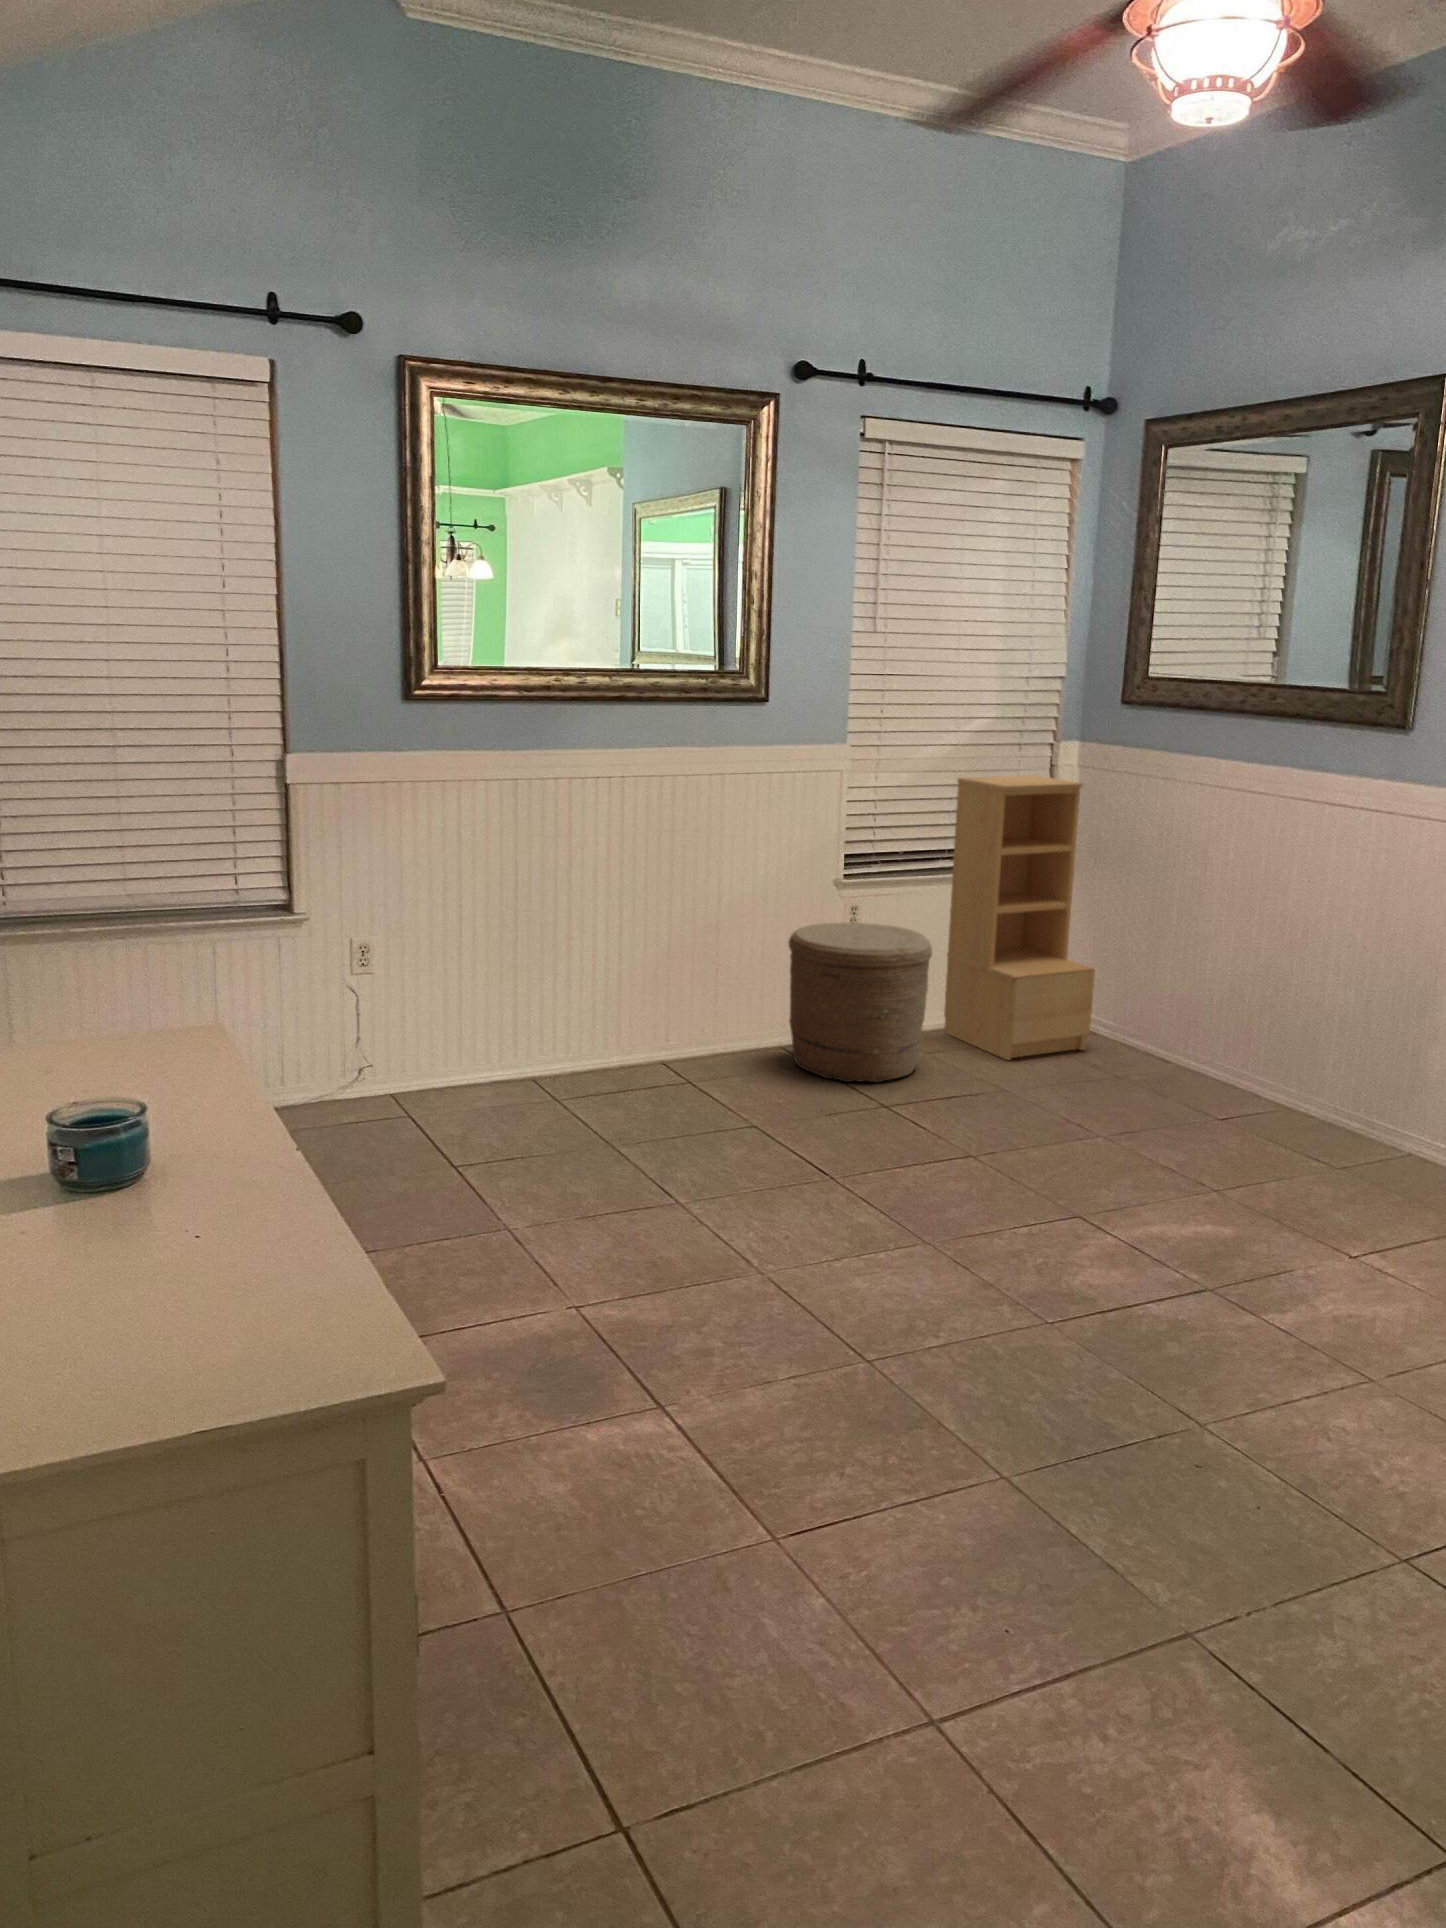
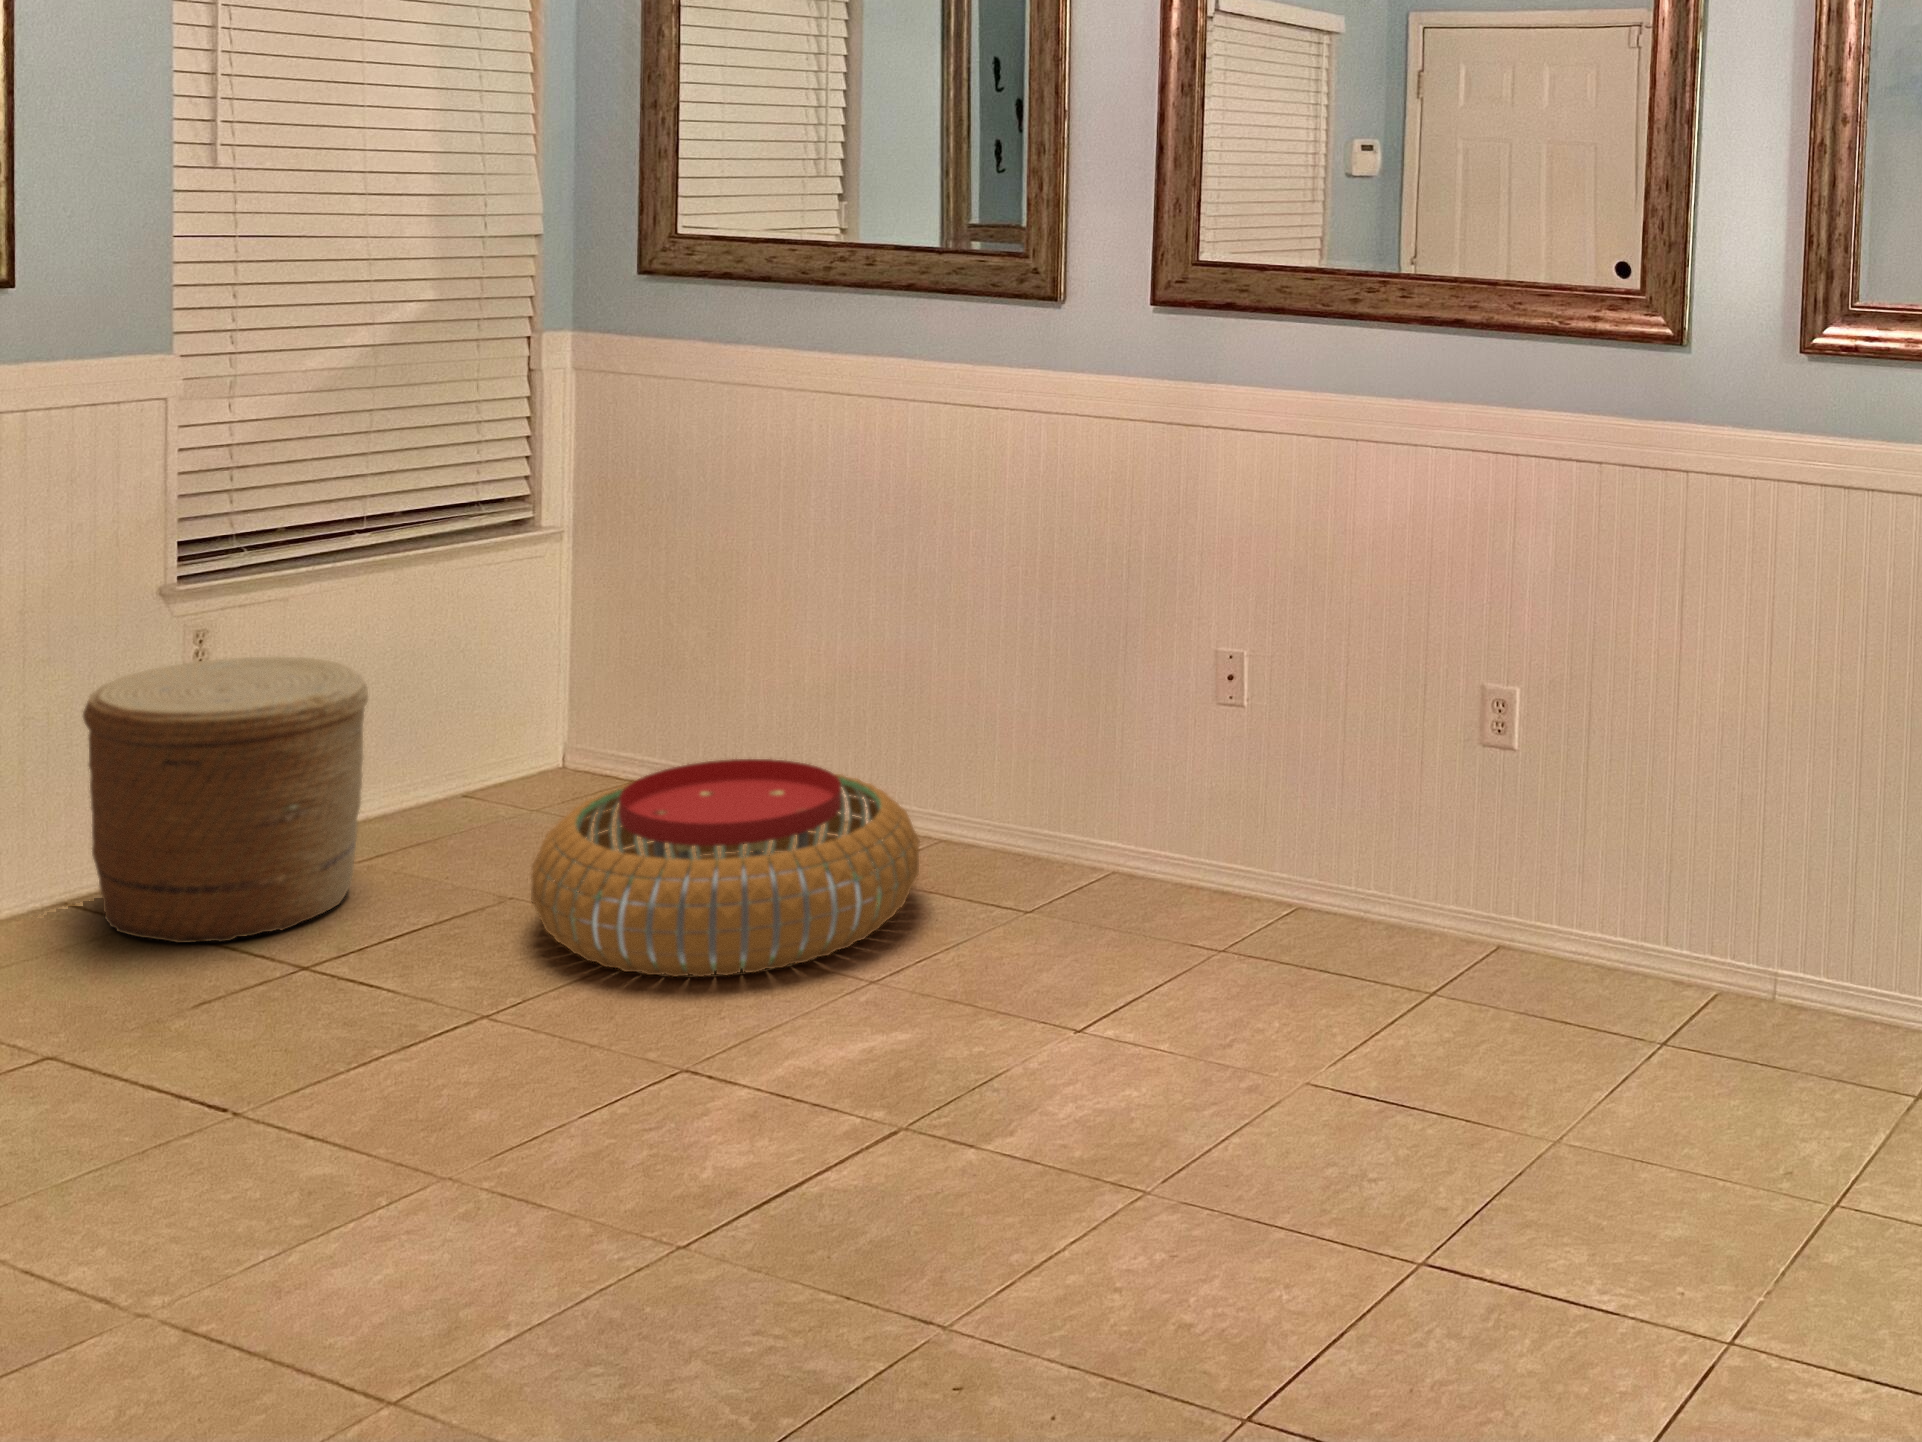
bookshelf: present [944,775,1095,1060] -> none [379,387,633,843]
pouf: none [1007,1026,1263,1166] -> present [531,759,920,977]

